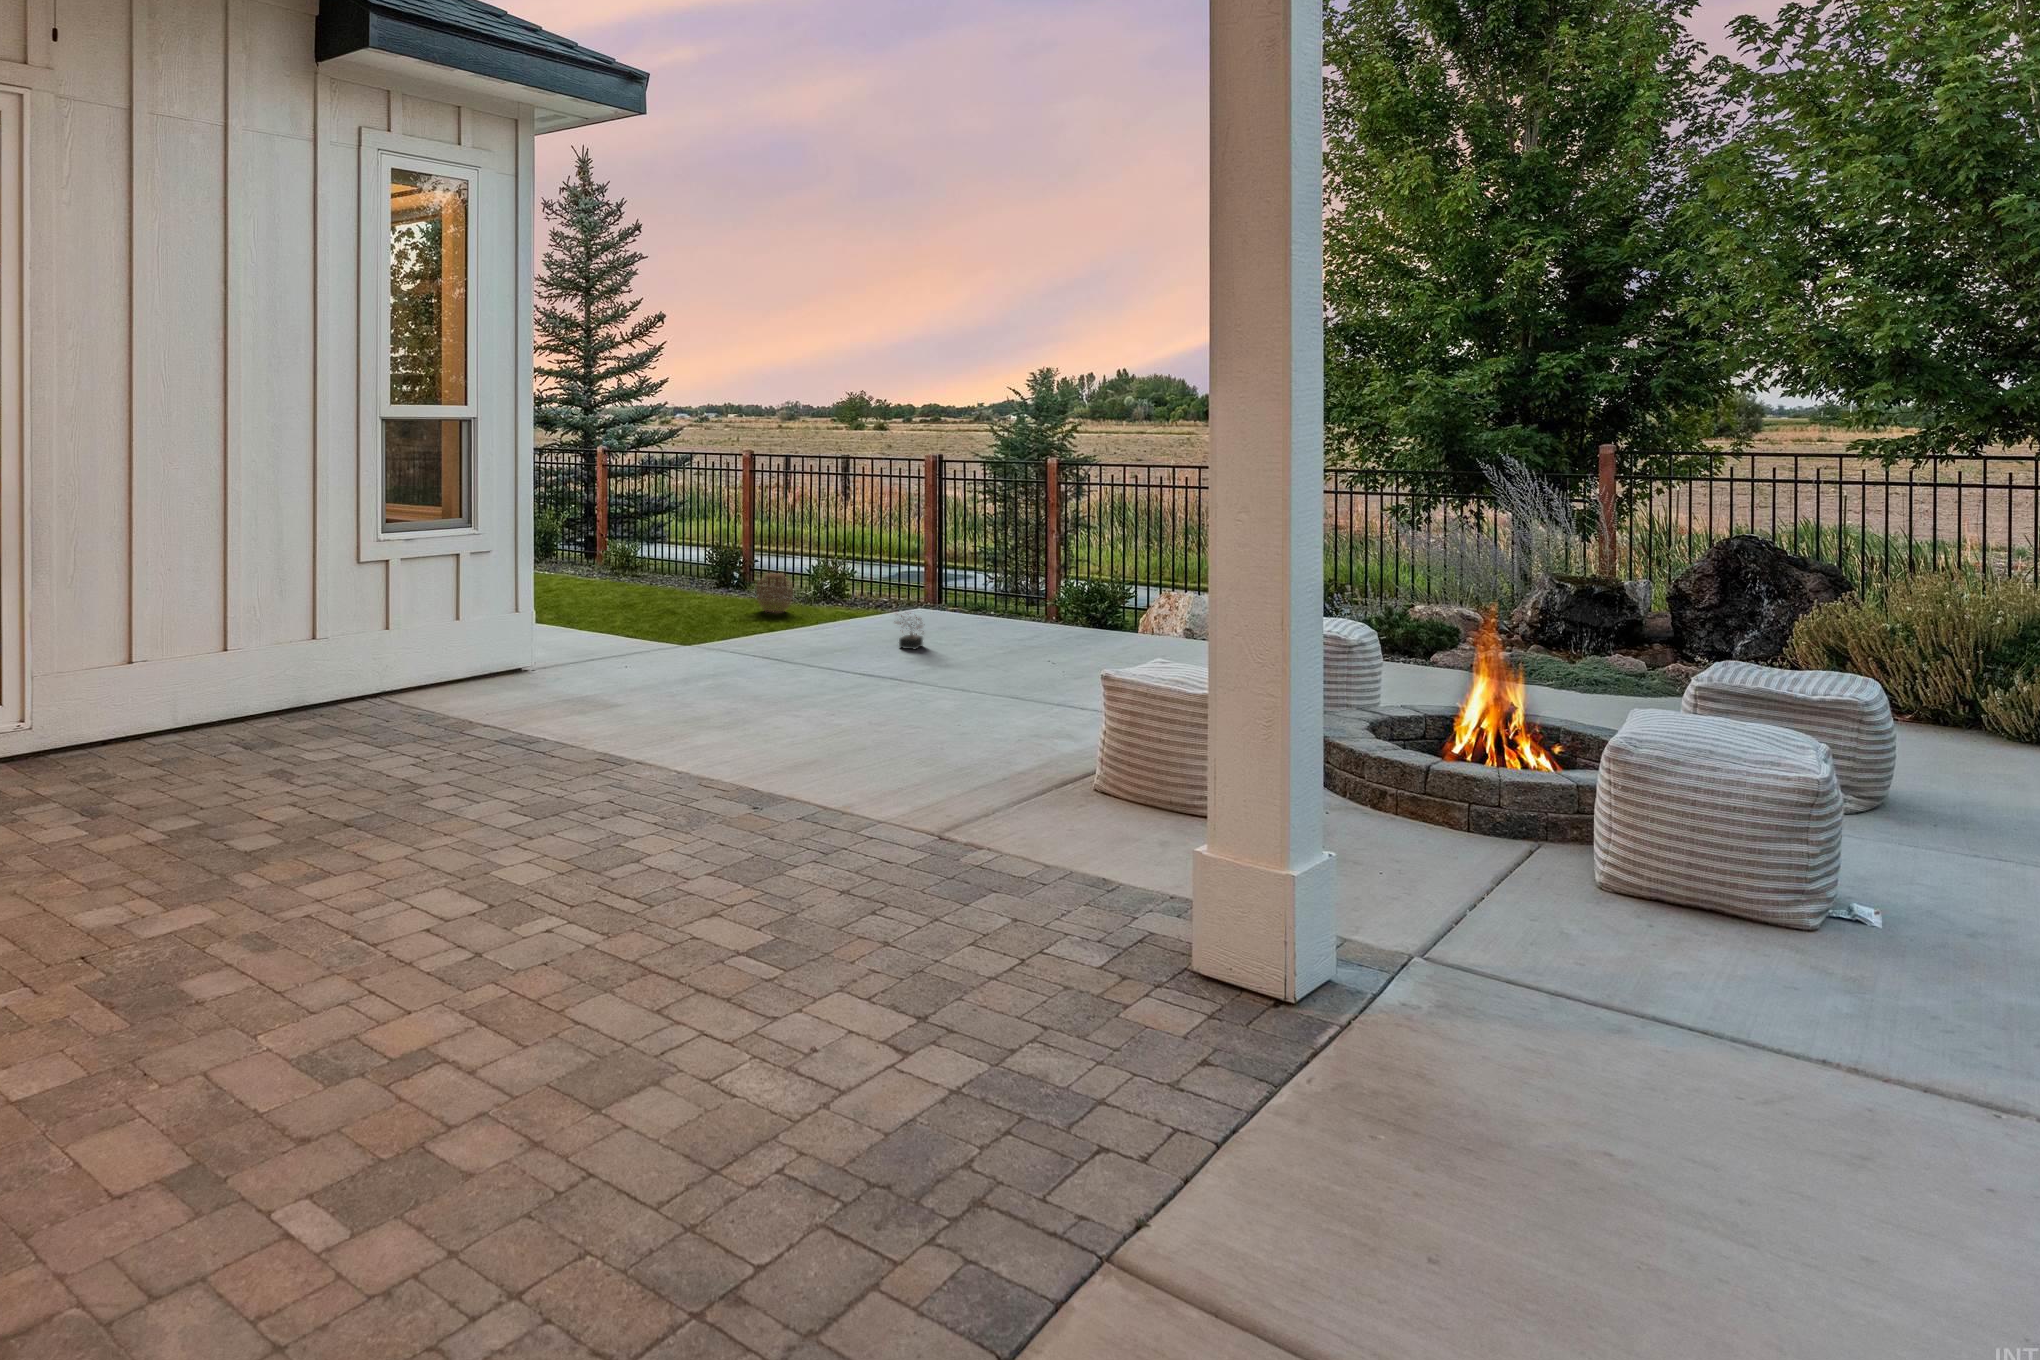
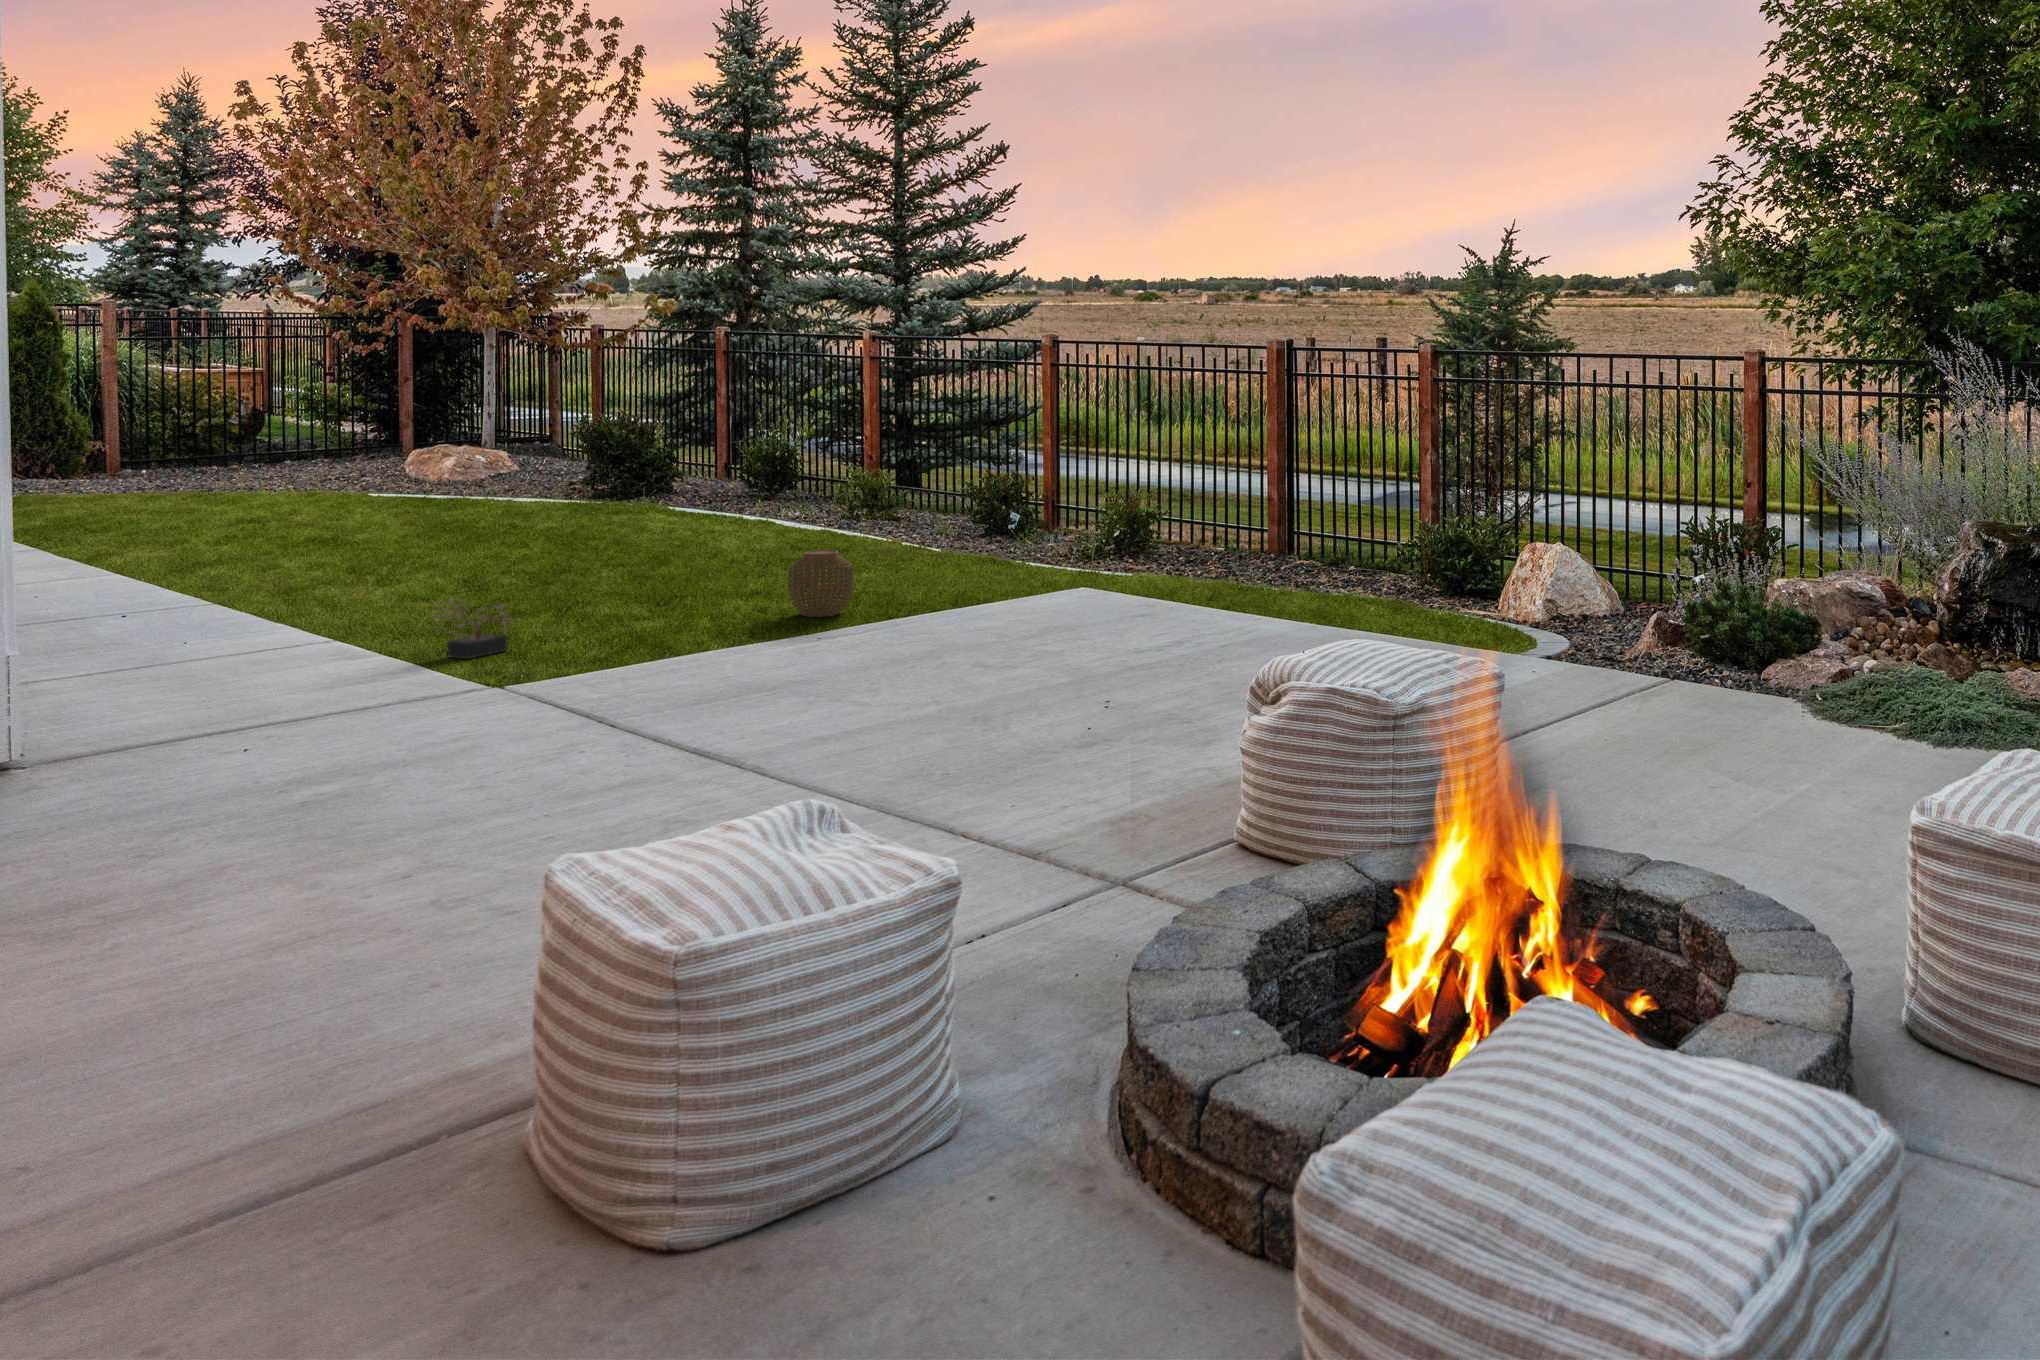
decorative plant: present [896,614,923,649] -> present [433,599,510,659]

